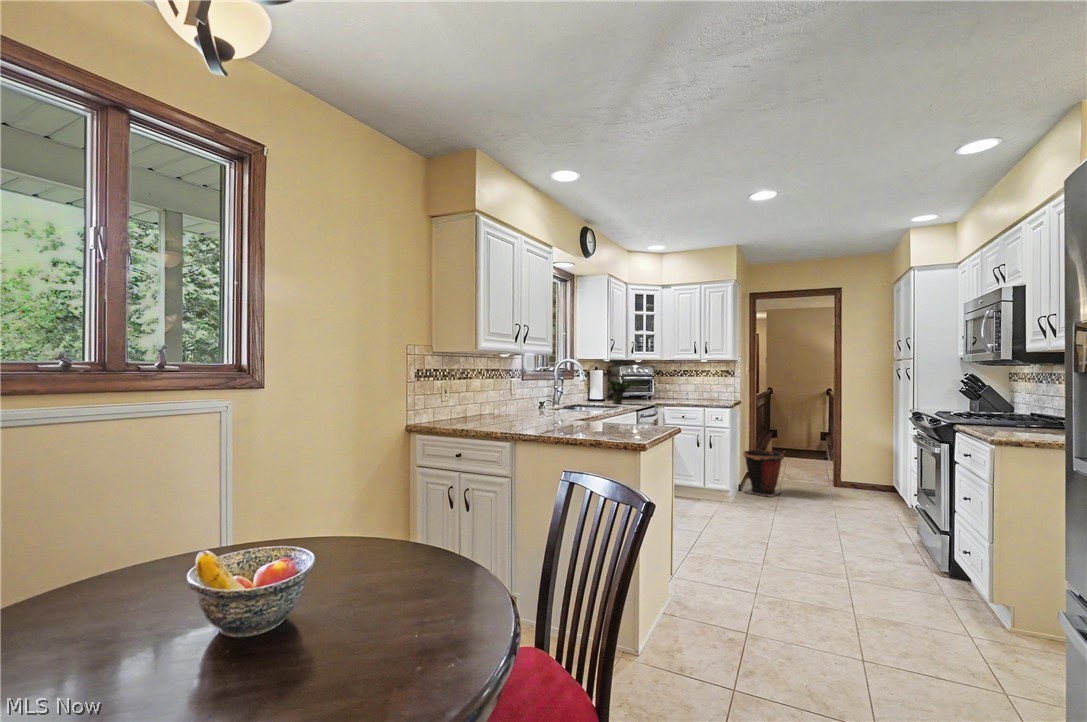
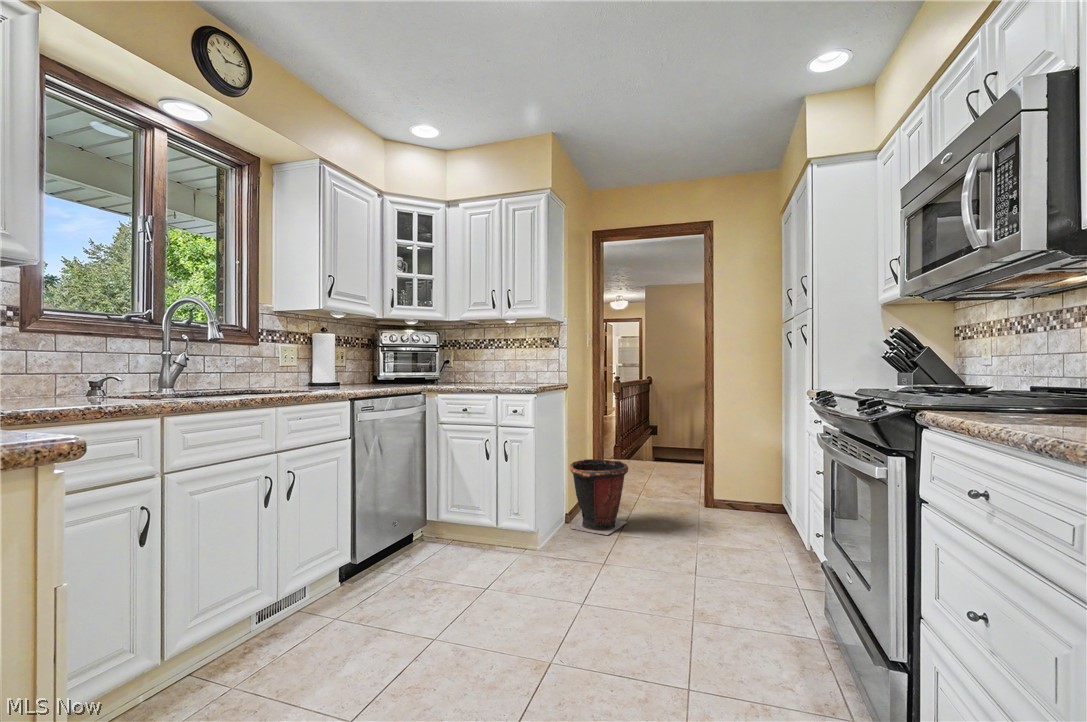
potted plant: present [607,373,638,404] -> none [304,330,370,390]

